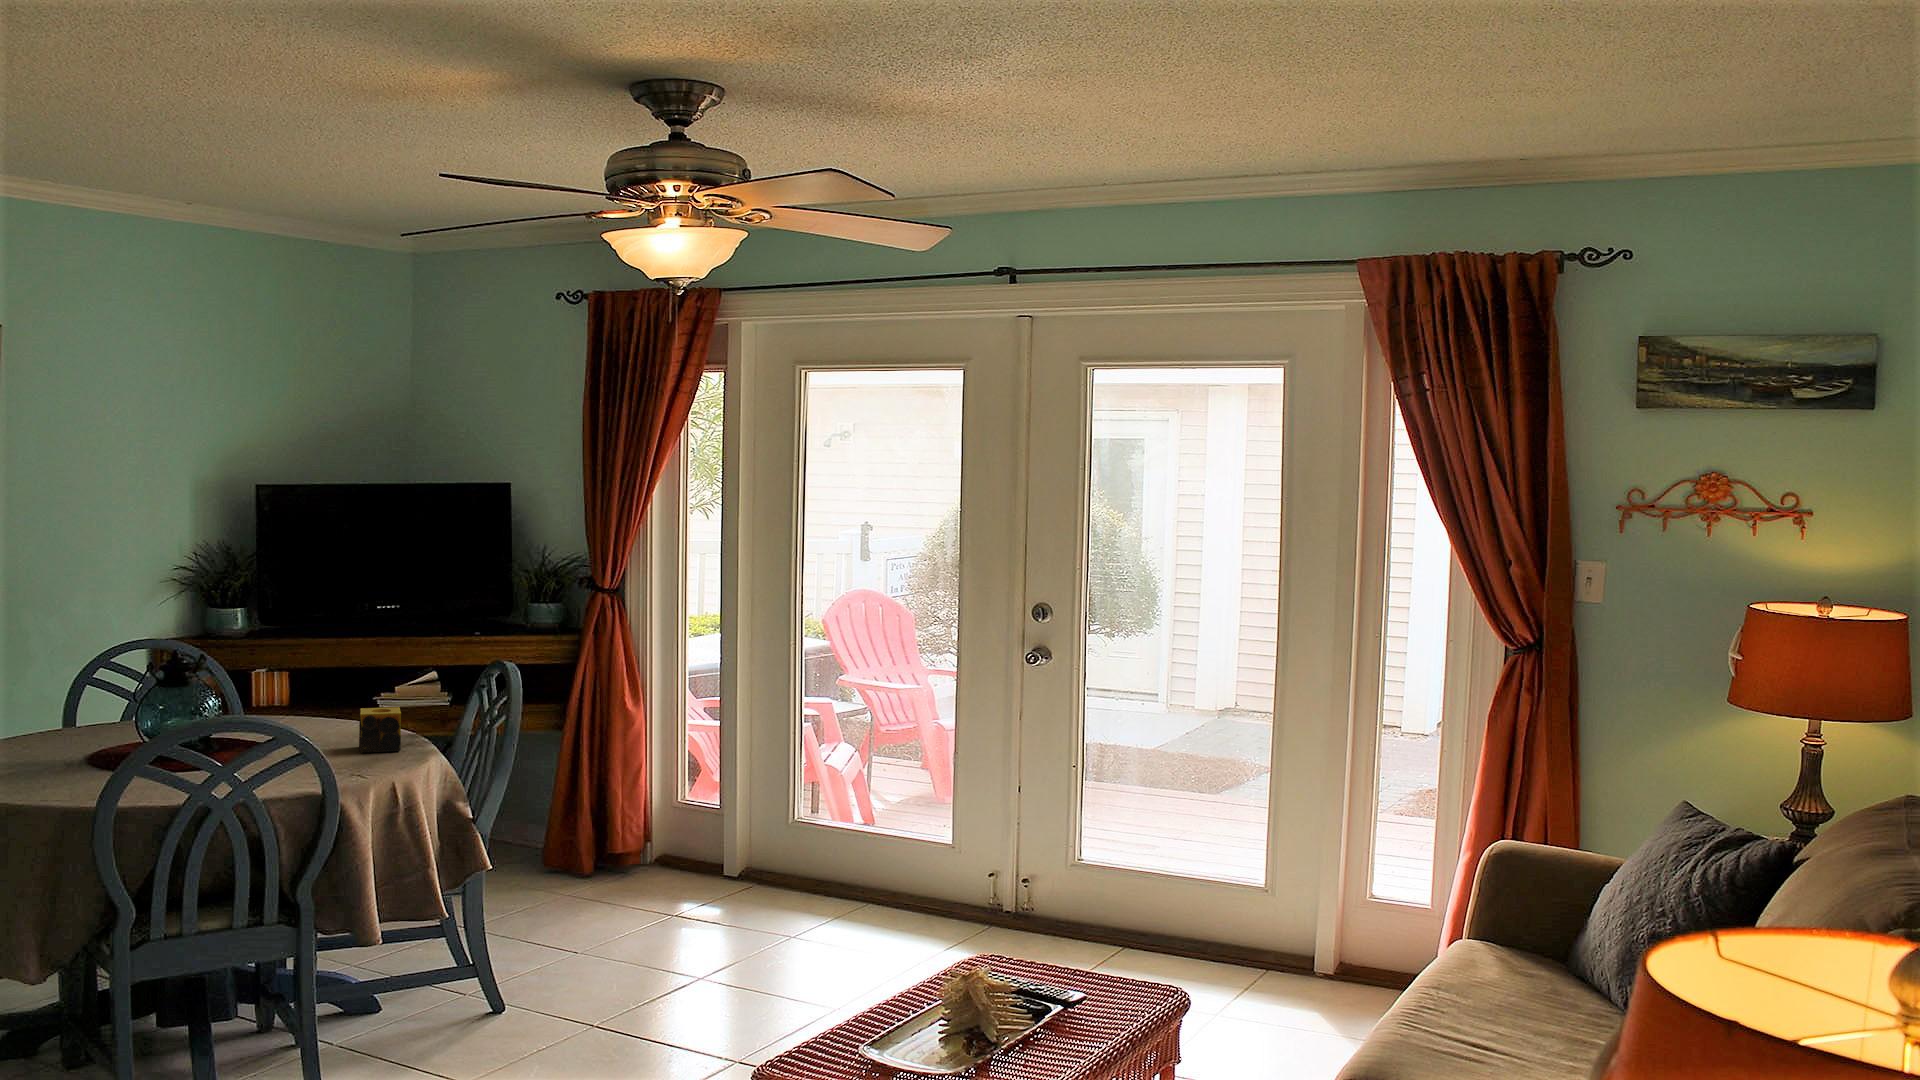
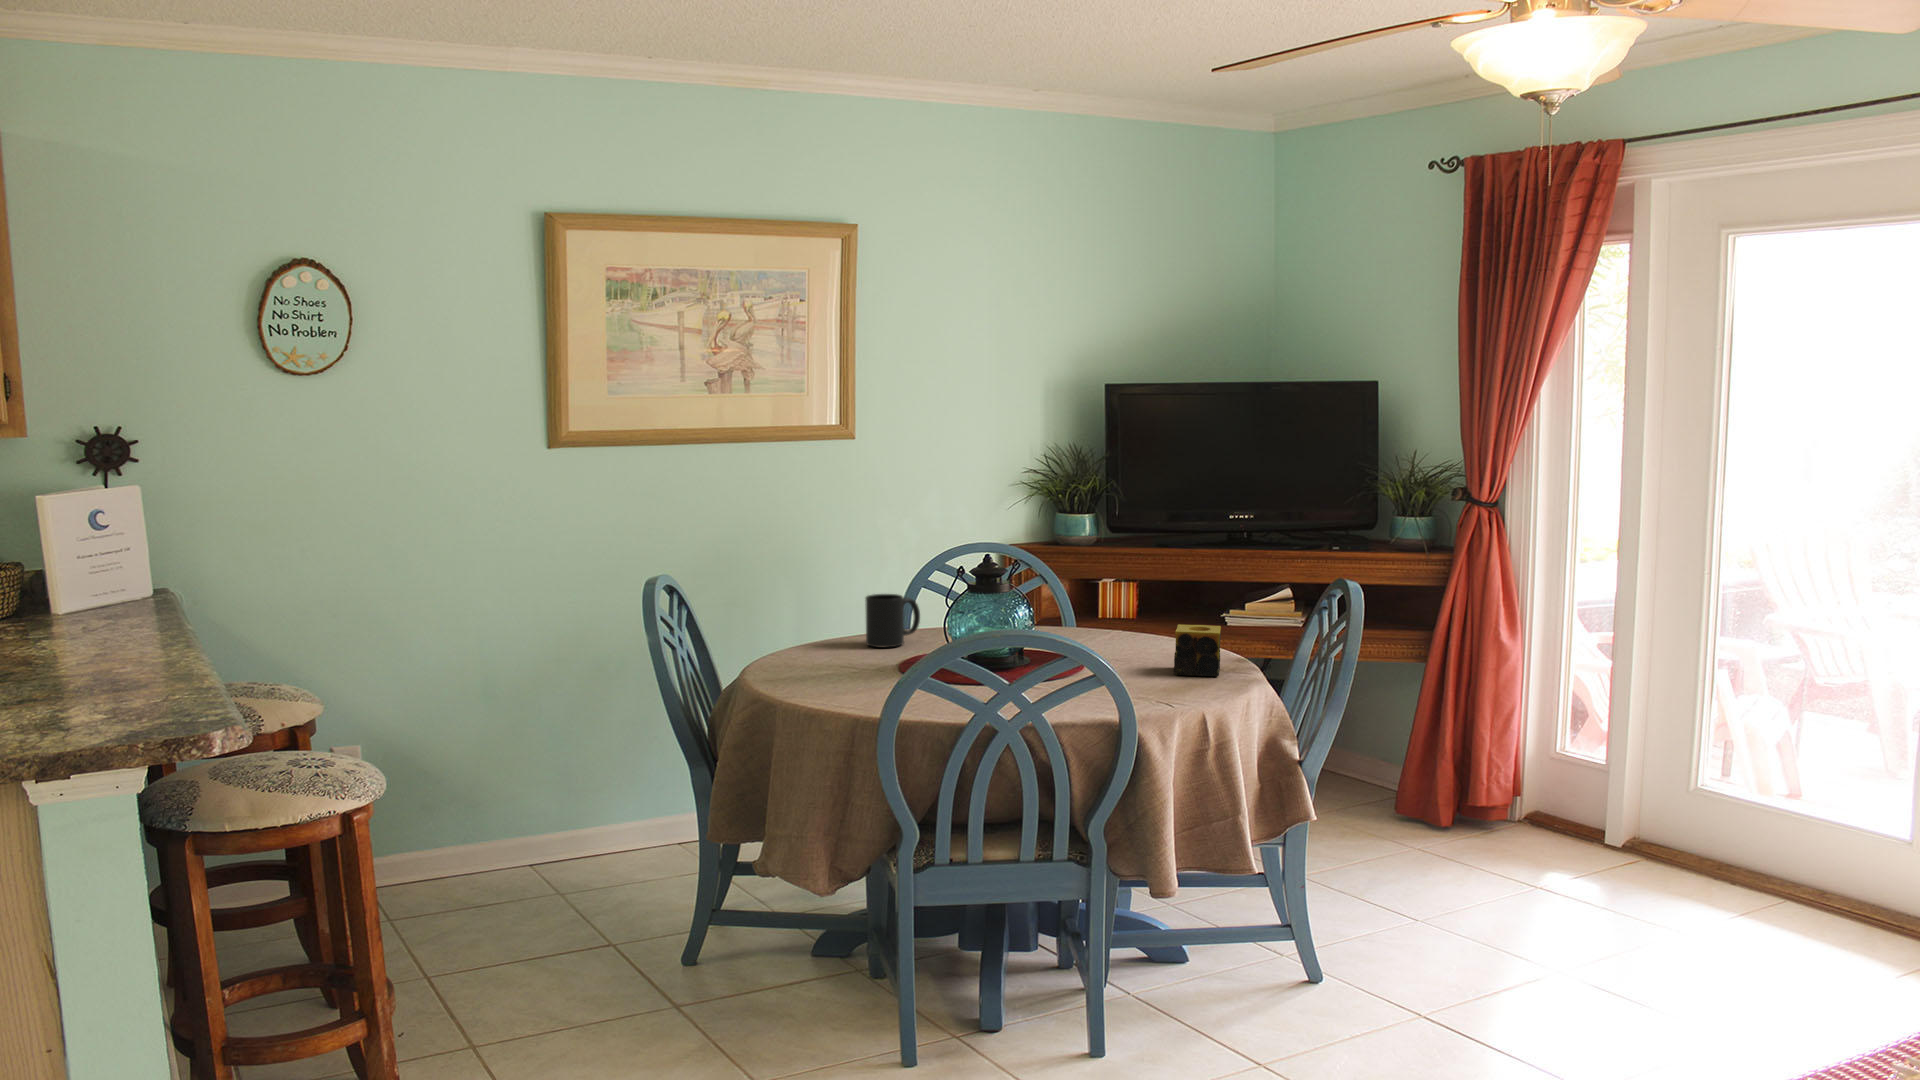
mug: none [30,698,89,752] -> present [865,594,920,648]

